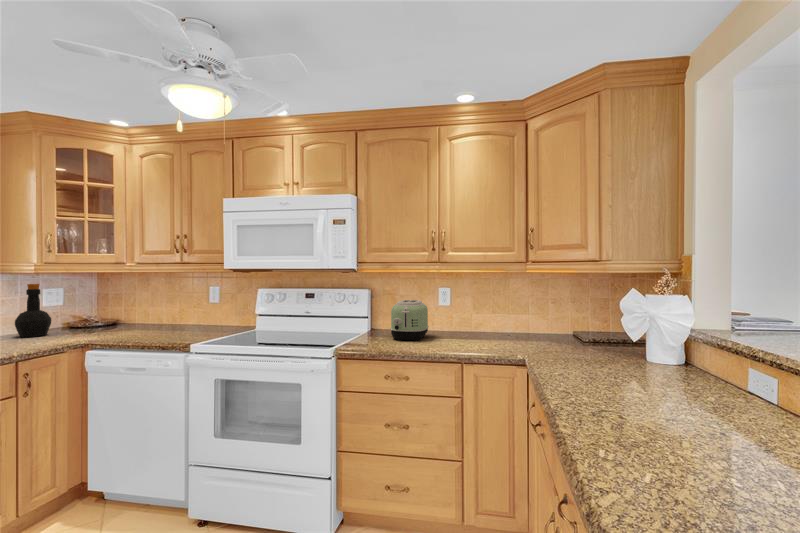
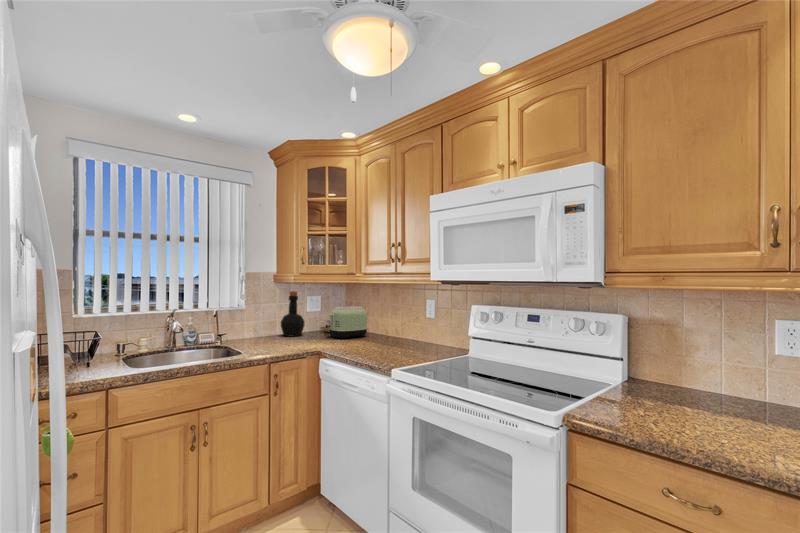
toaster: present [390,300,428,341] -> present [326,306,367,339]

